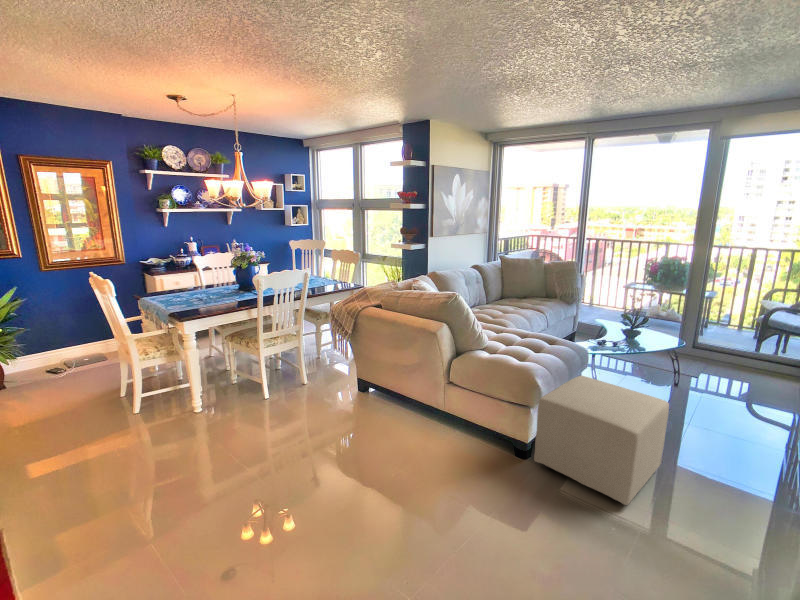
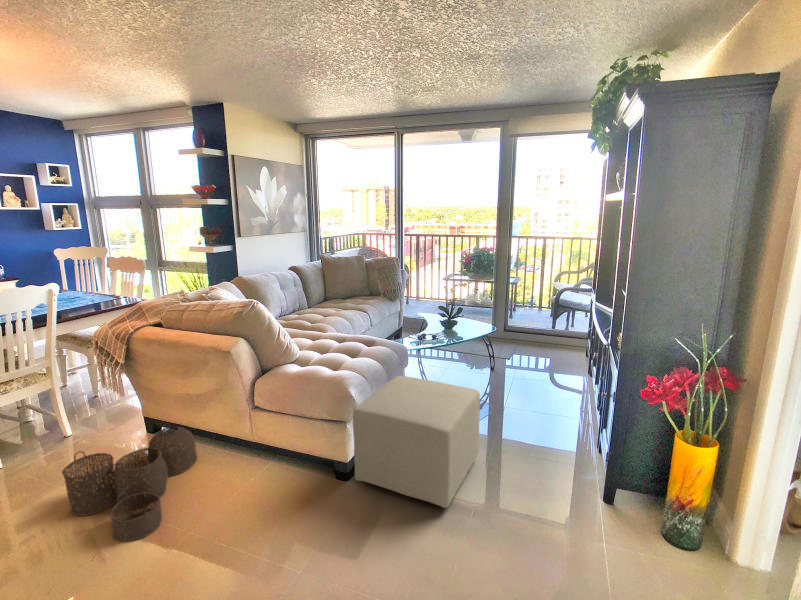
woven basket: none [315,384,399,467] -> present [62,425,197,541]

